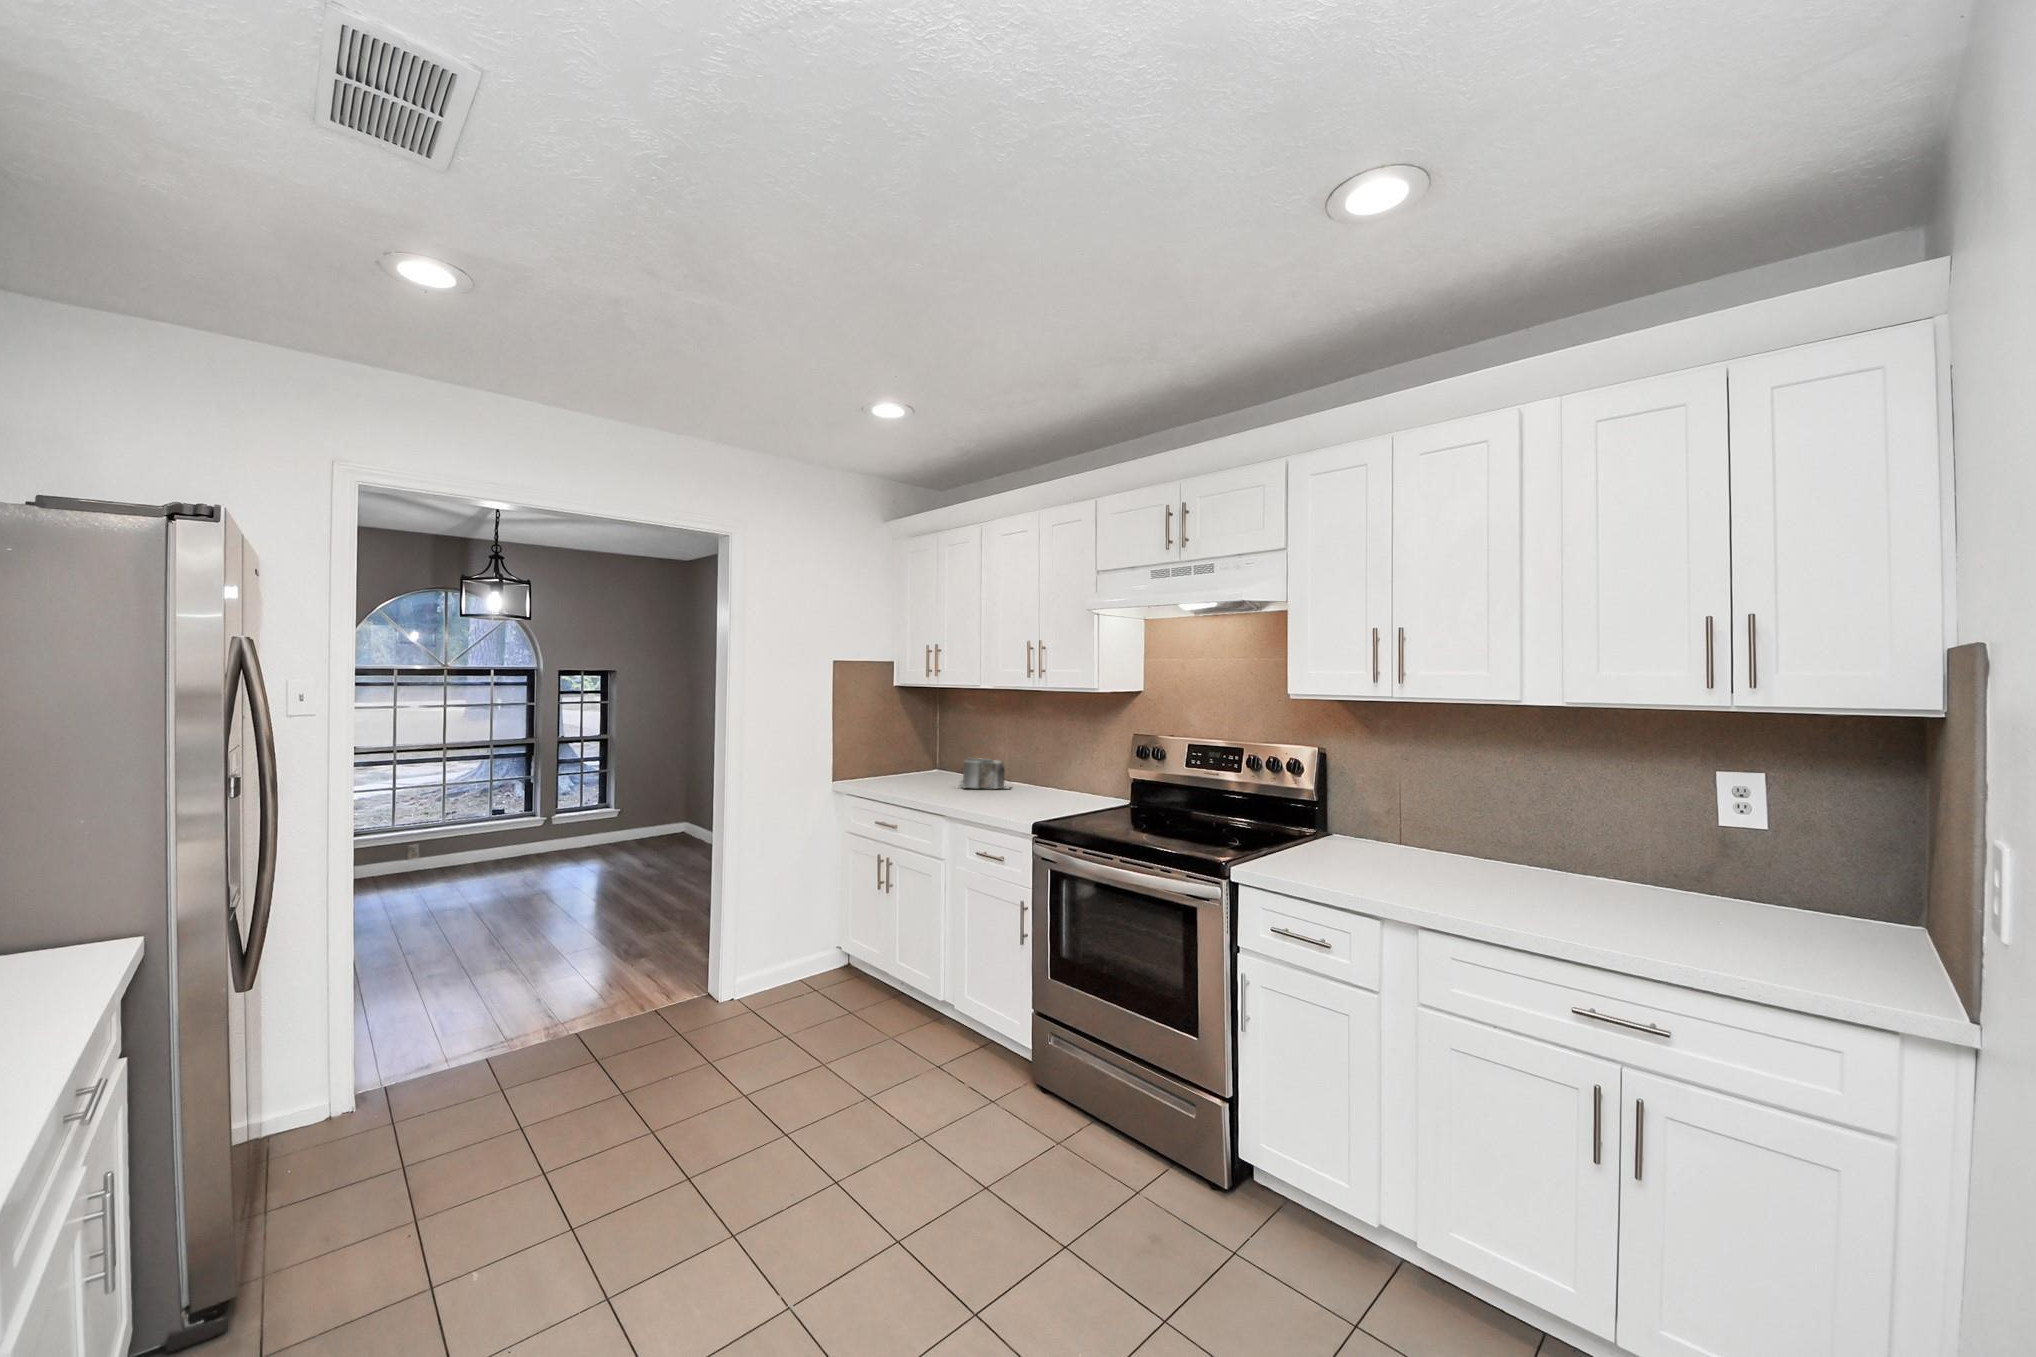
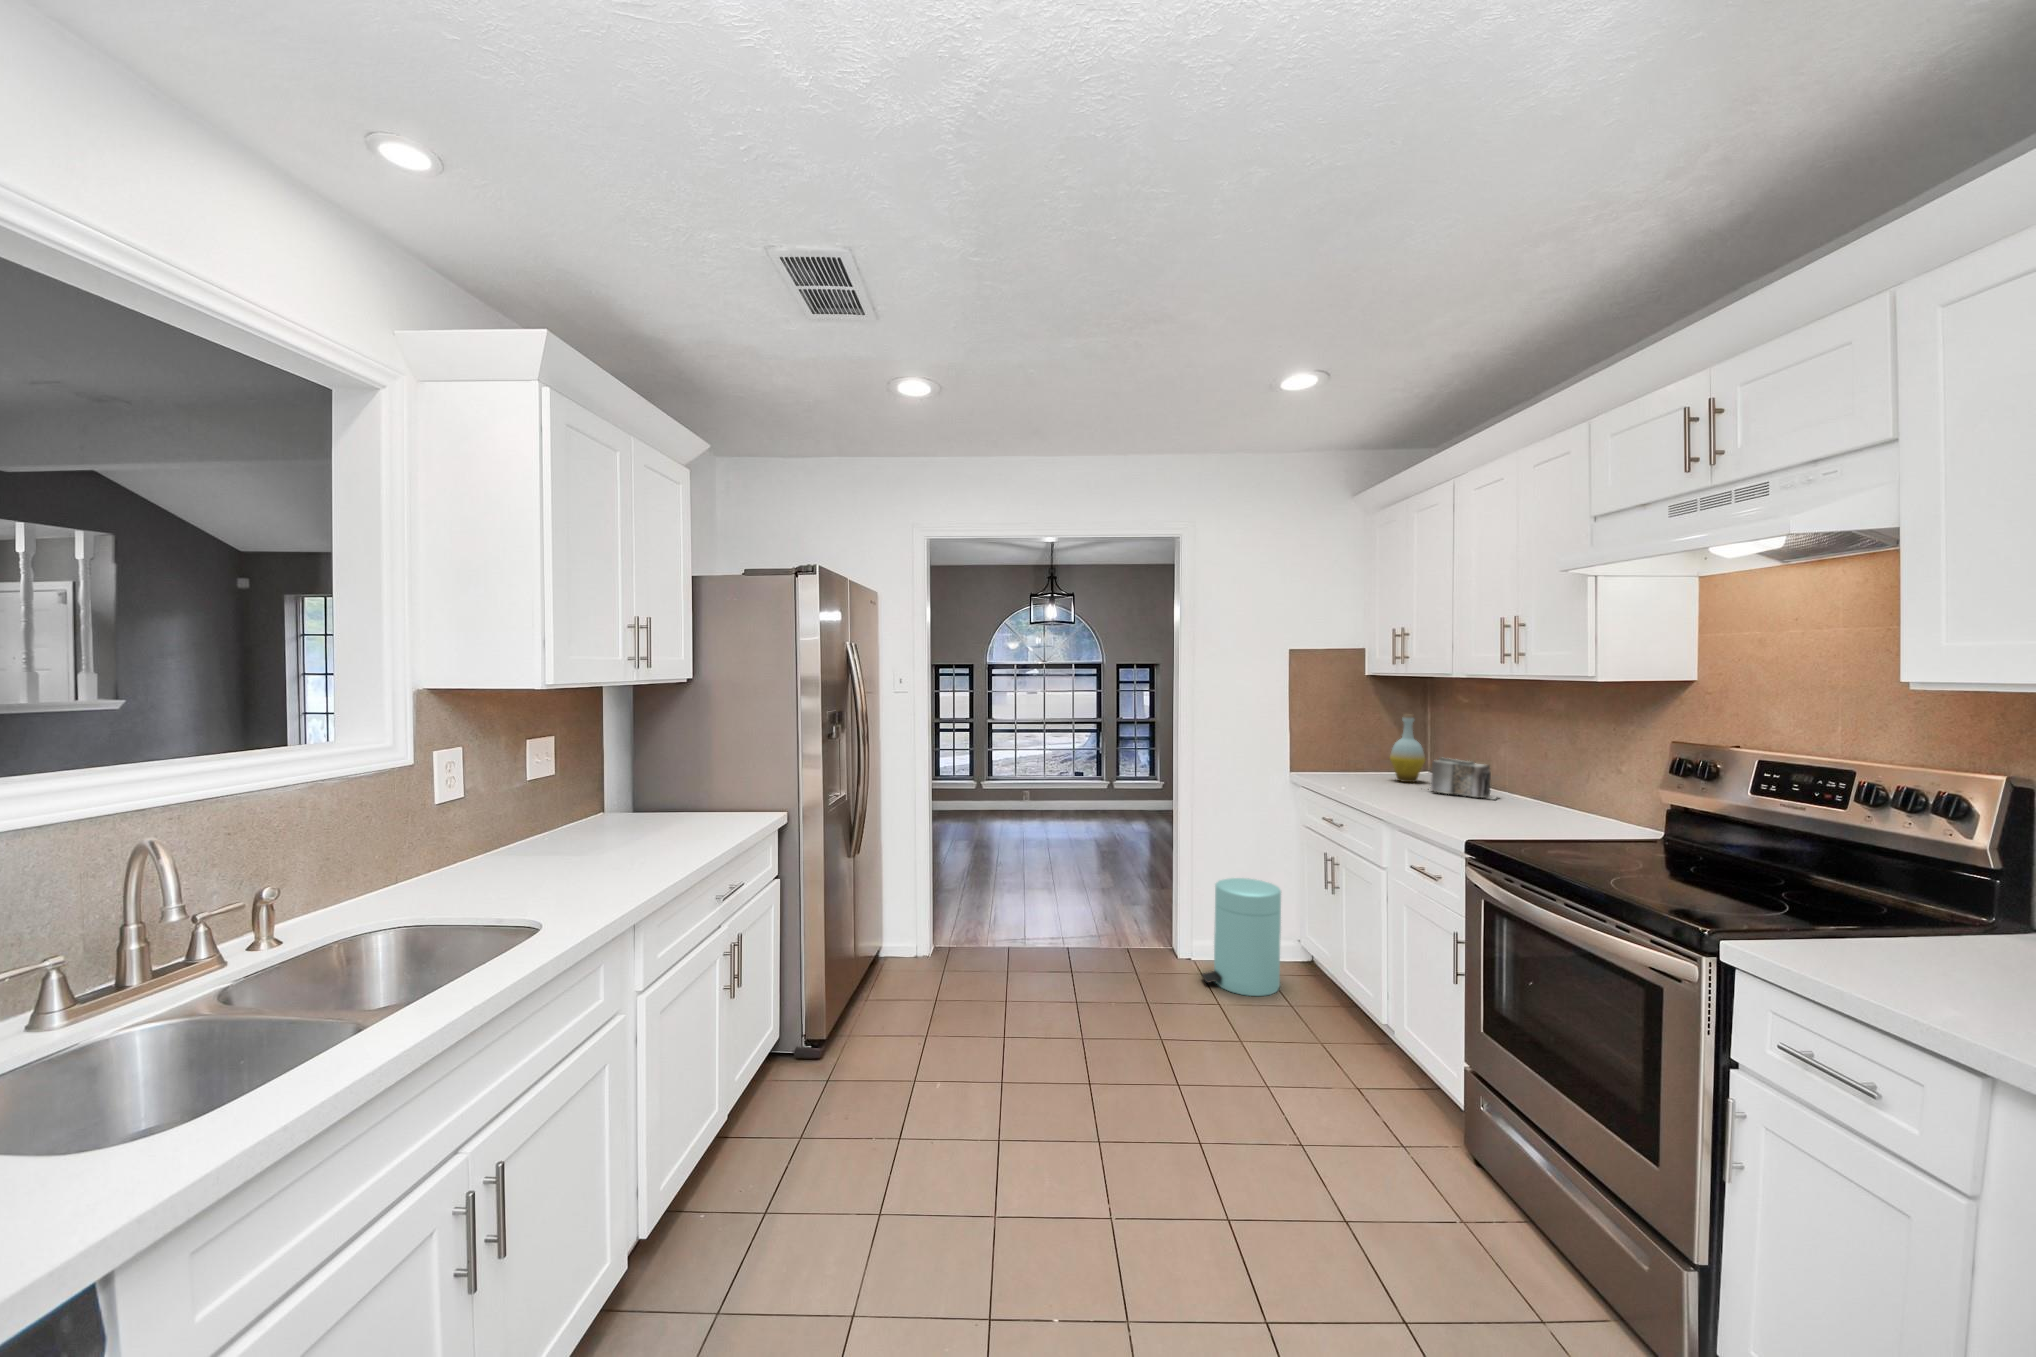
bottle: none [919,721,947,782] -> present [1390,714,1426,782]
trash can: none [757,895,835,1015] -> present [1202,878,1281,996]

